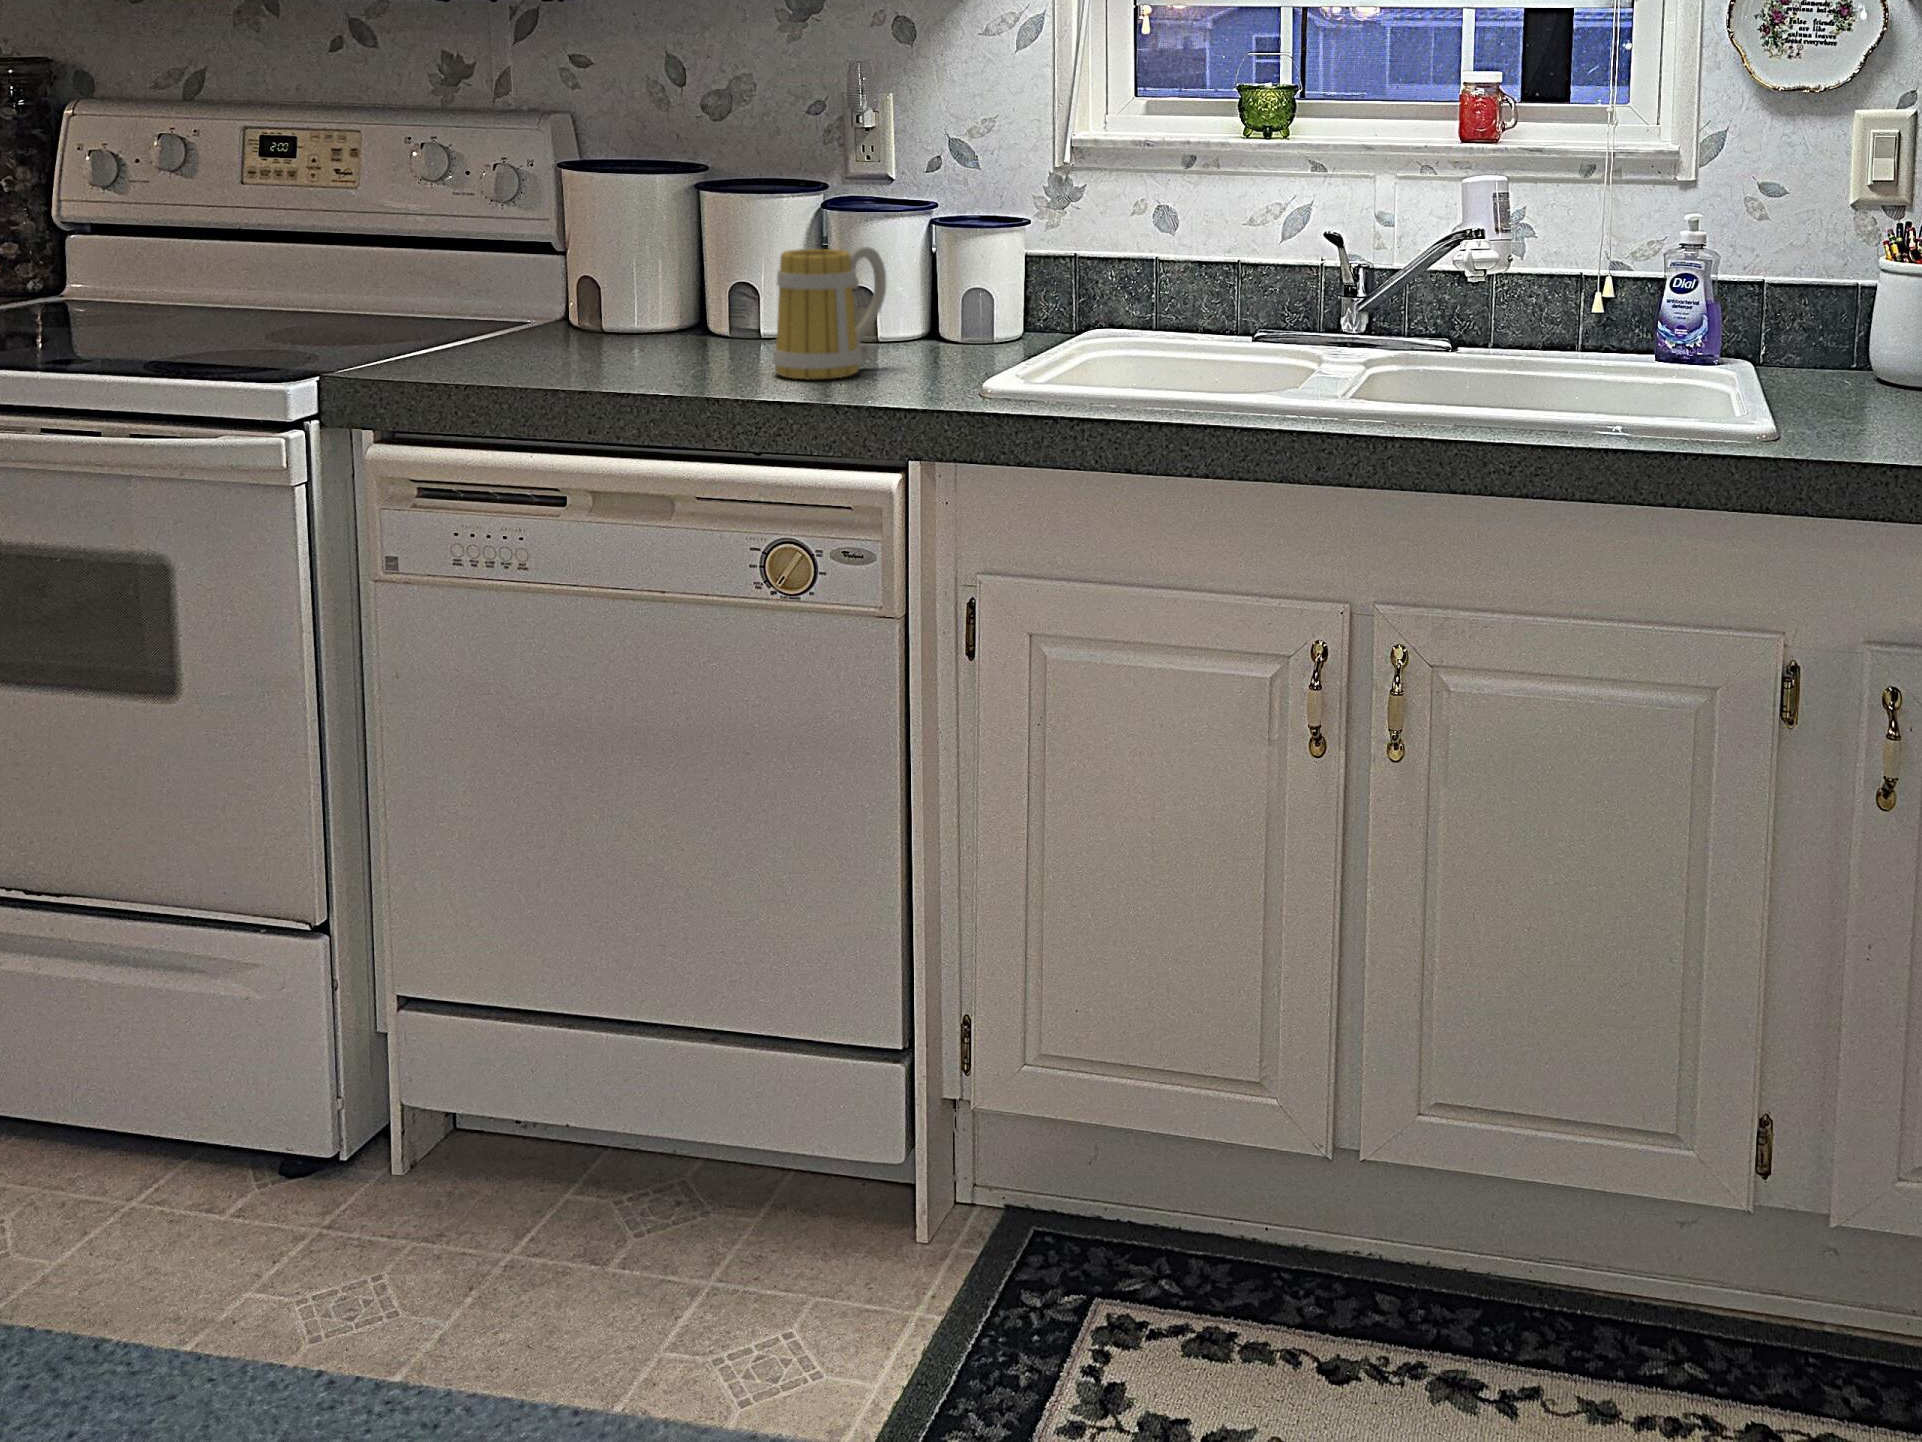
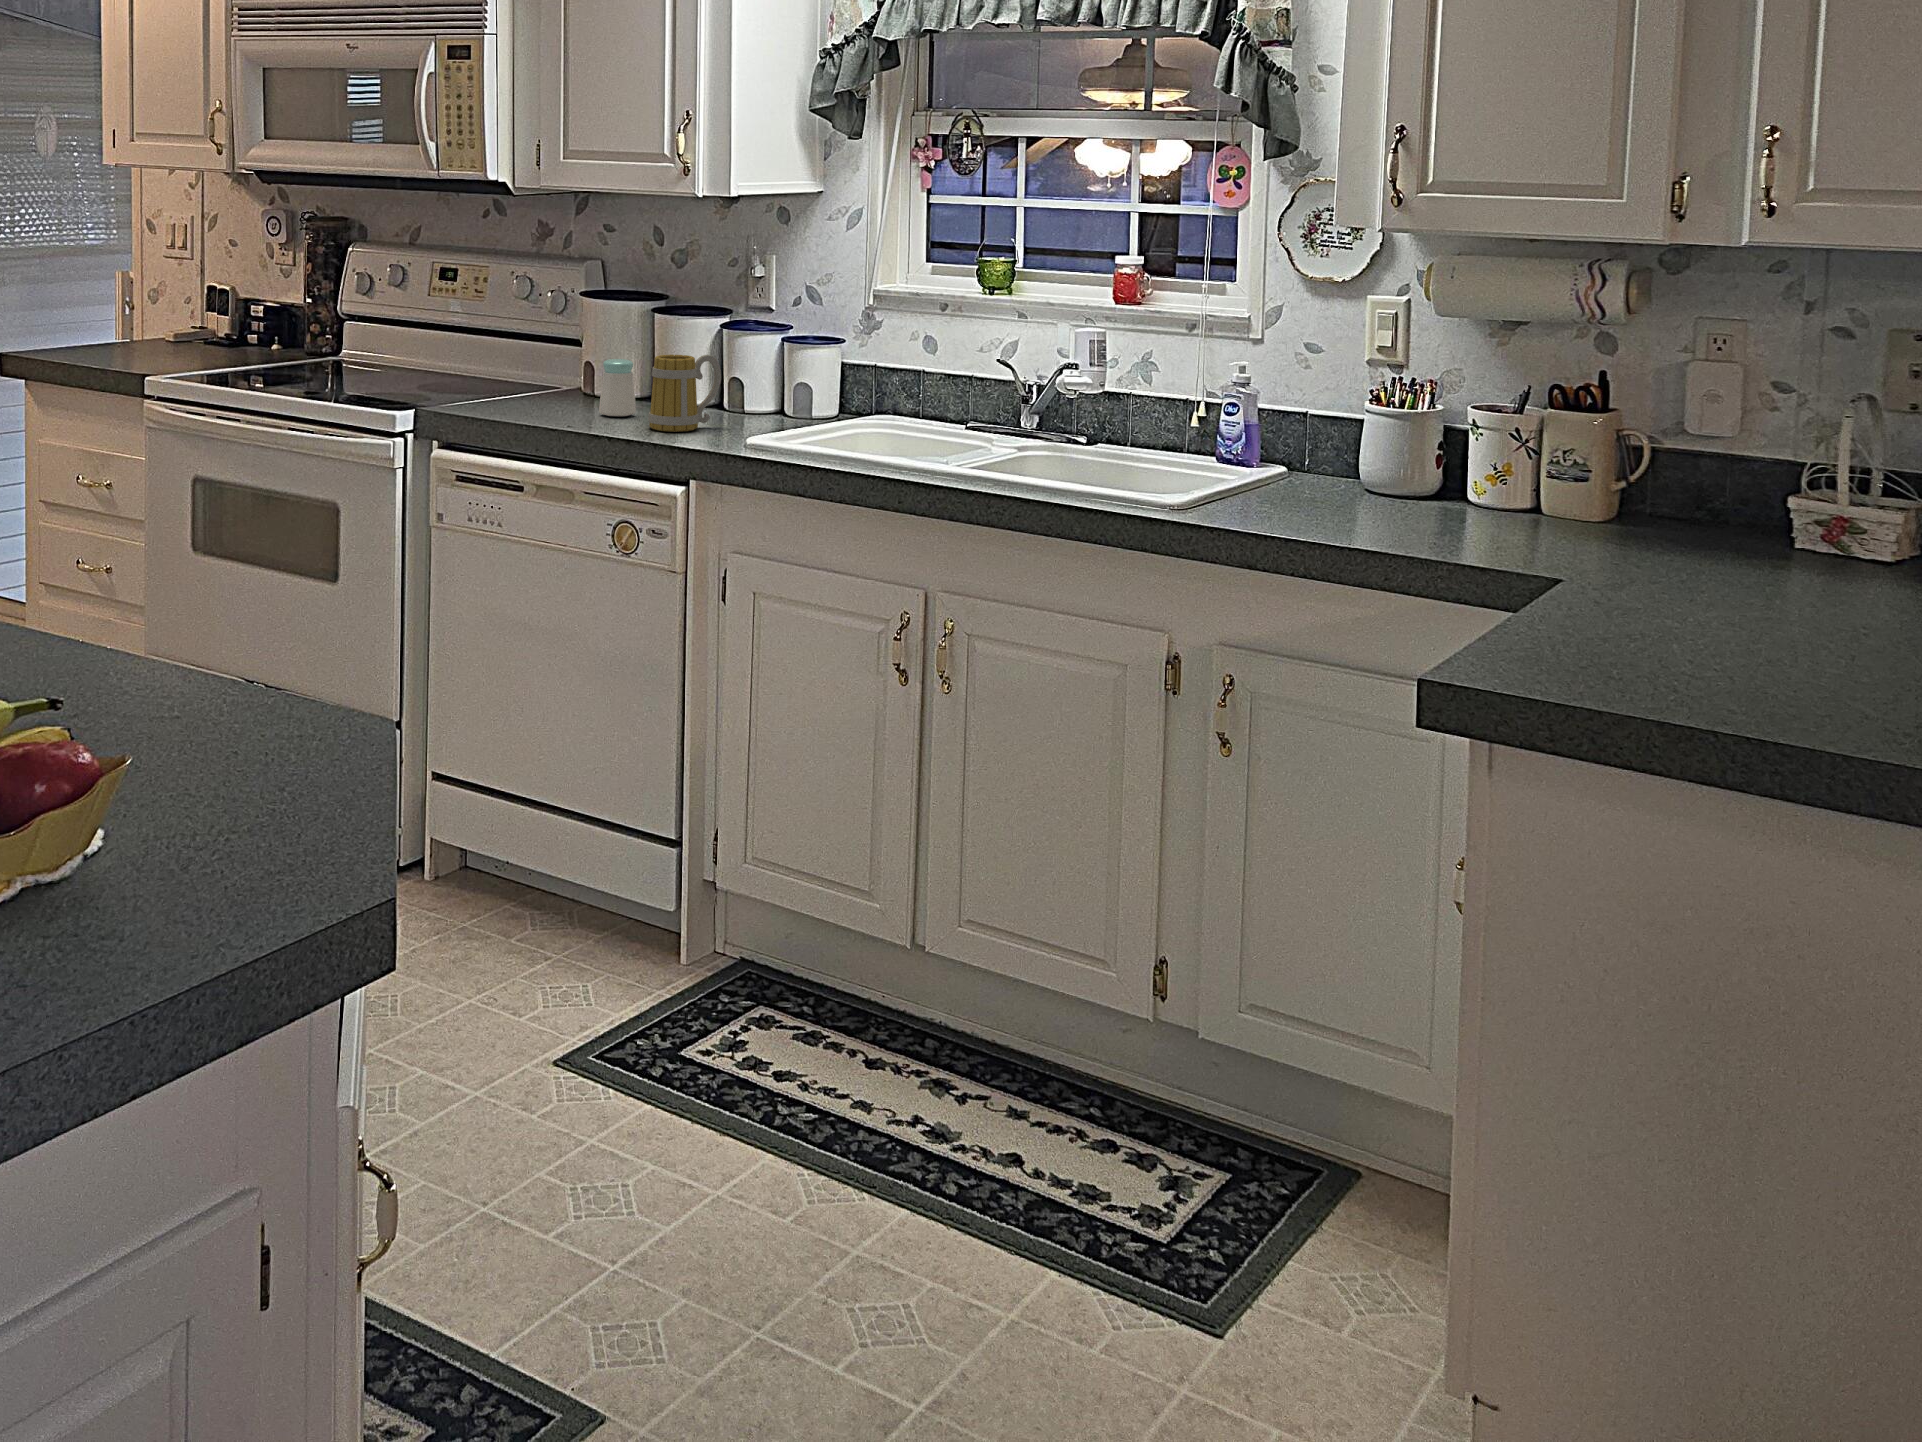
salt shaker: none [659,264,722,361] -> present [599,359,636,416]

